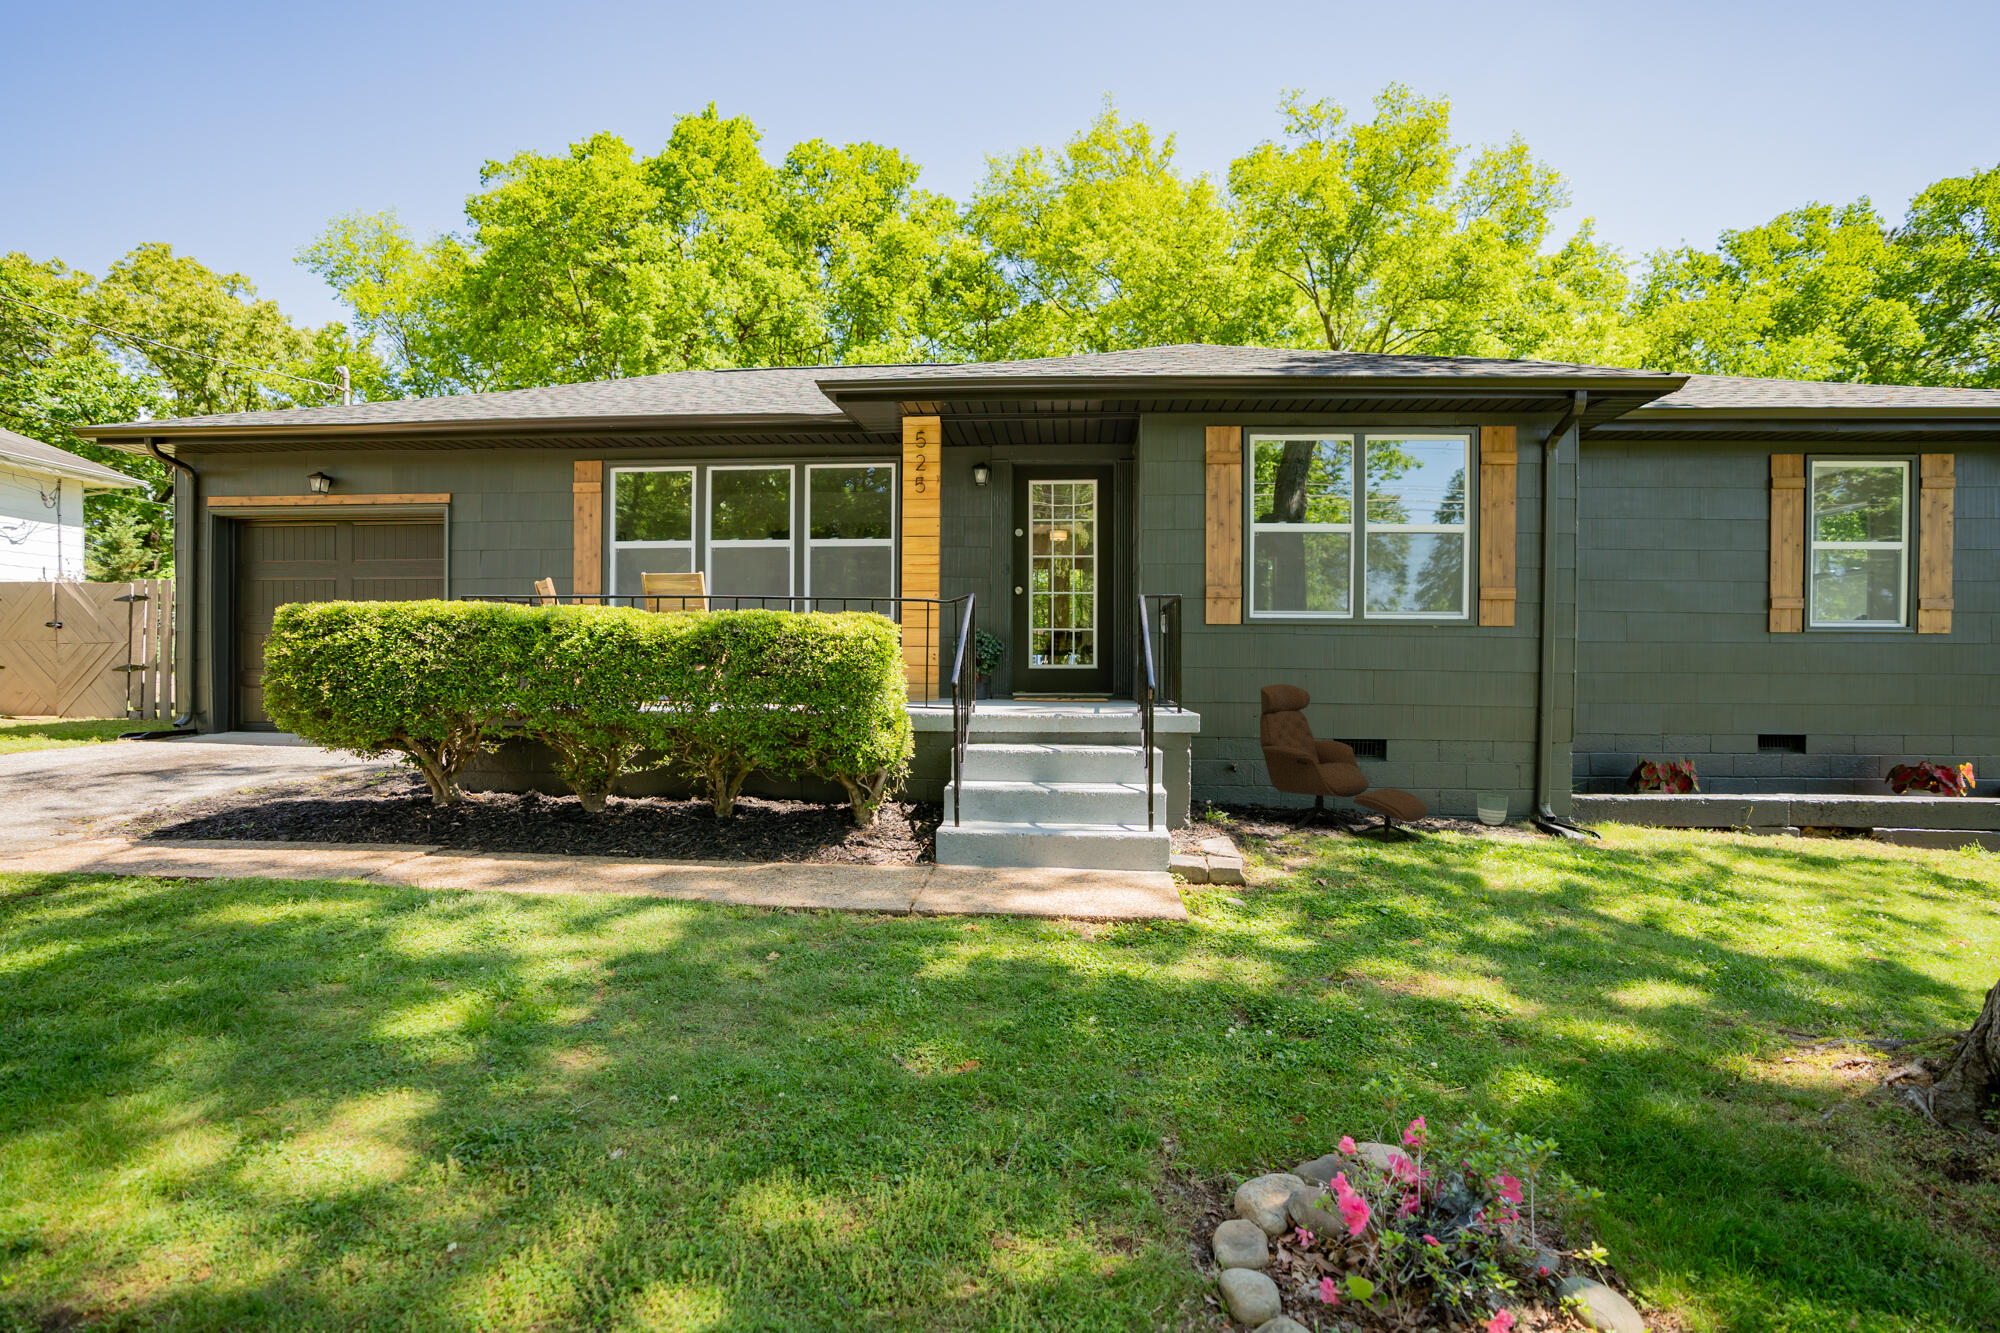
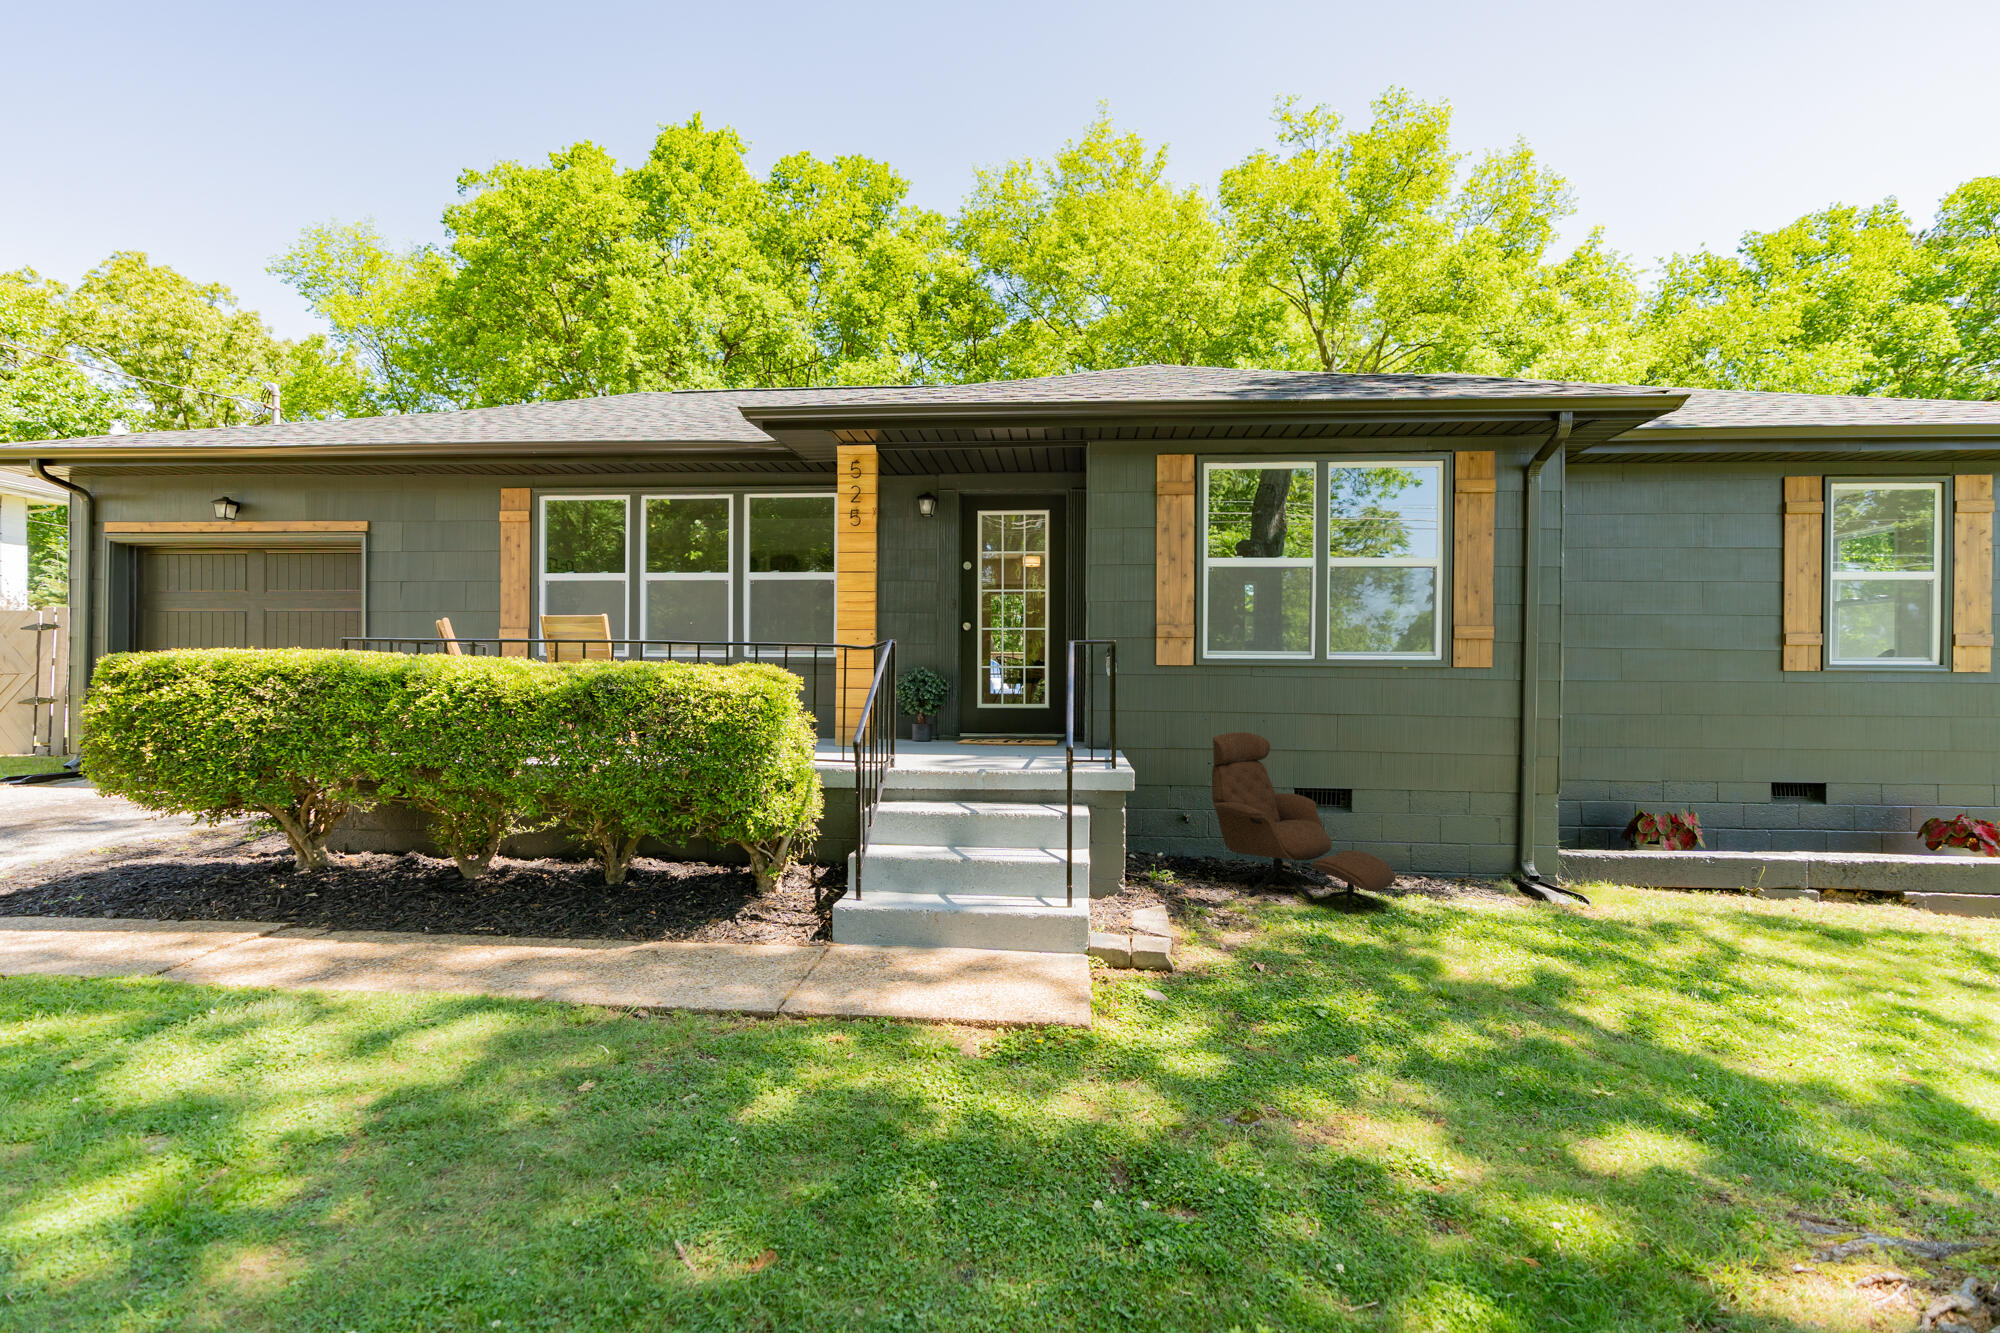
planter: present [1477,793,1508,825] -> none [1455,852,1489,889]

